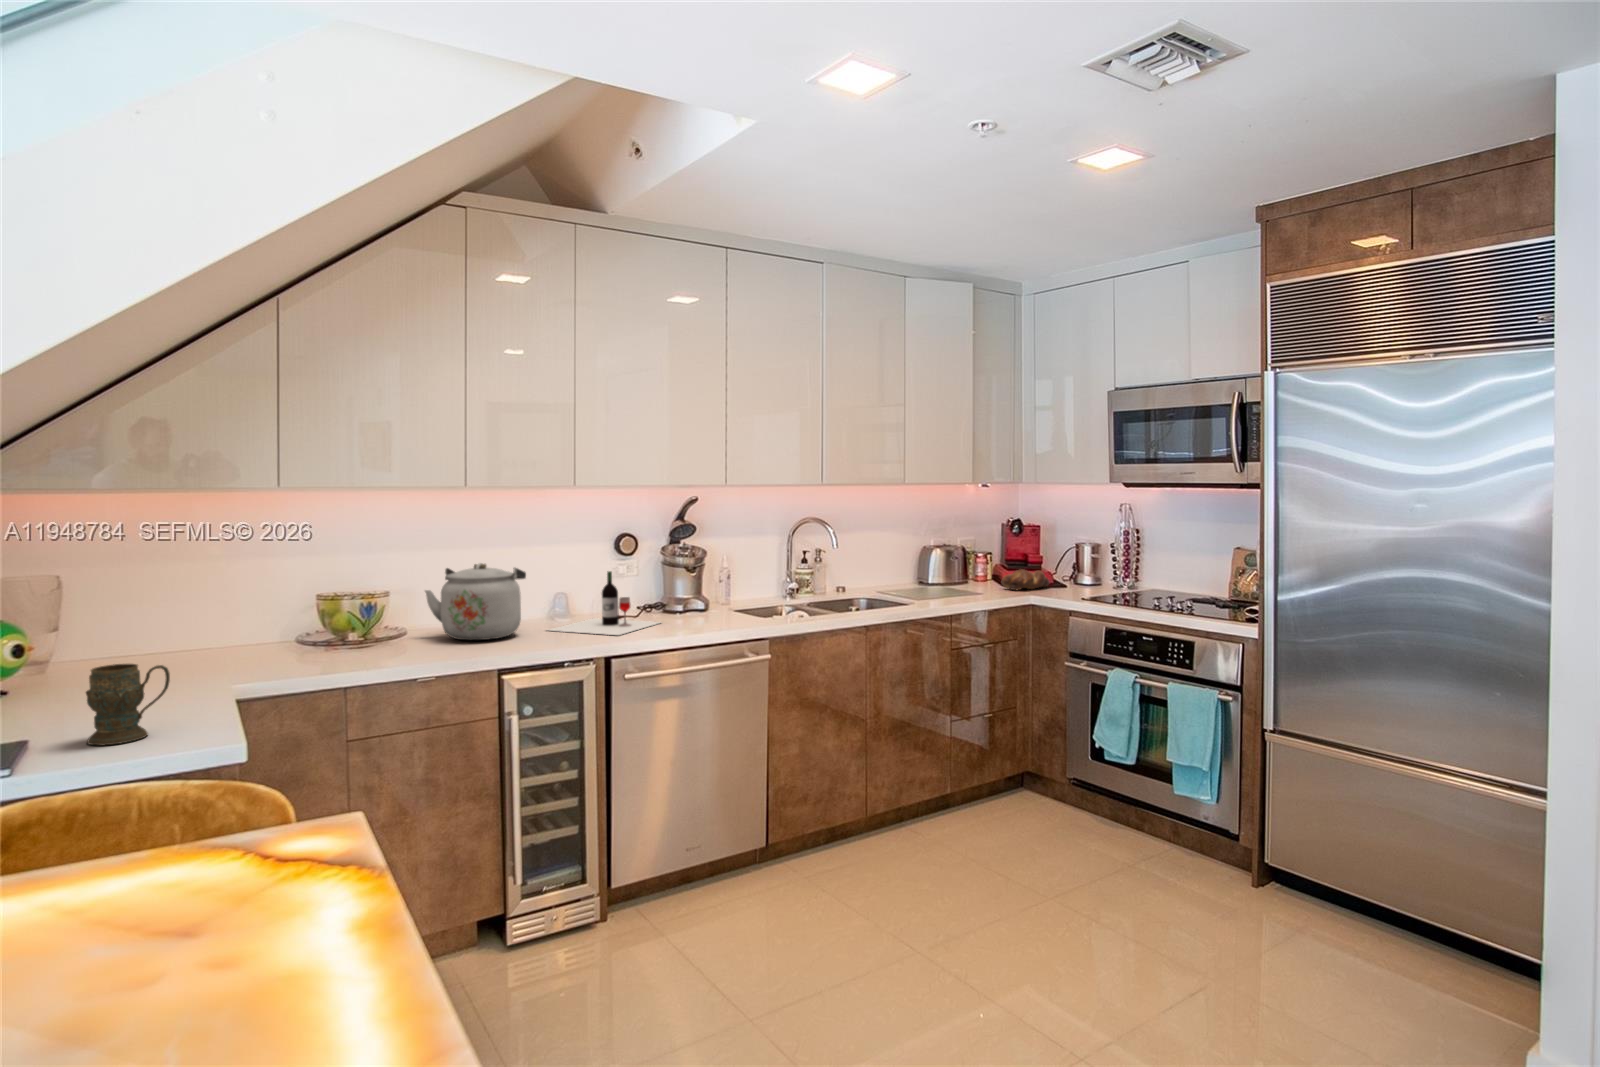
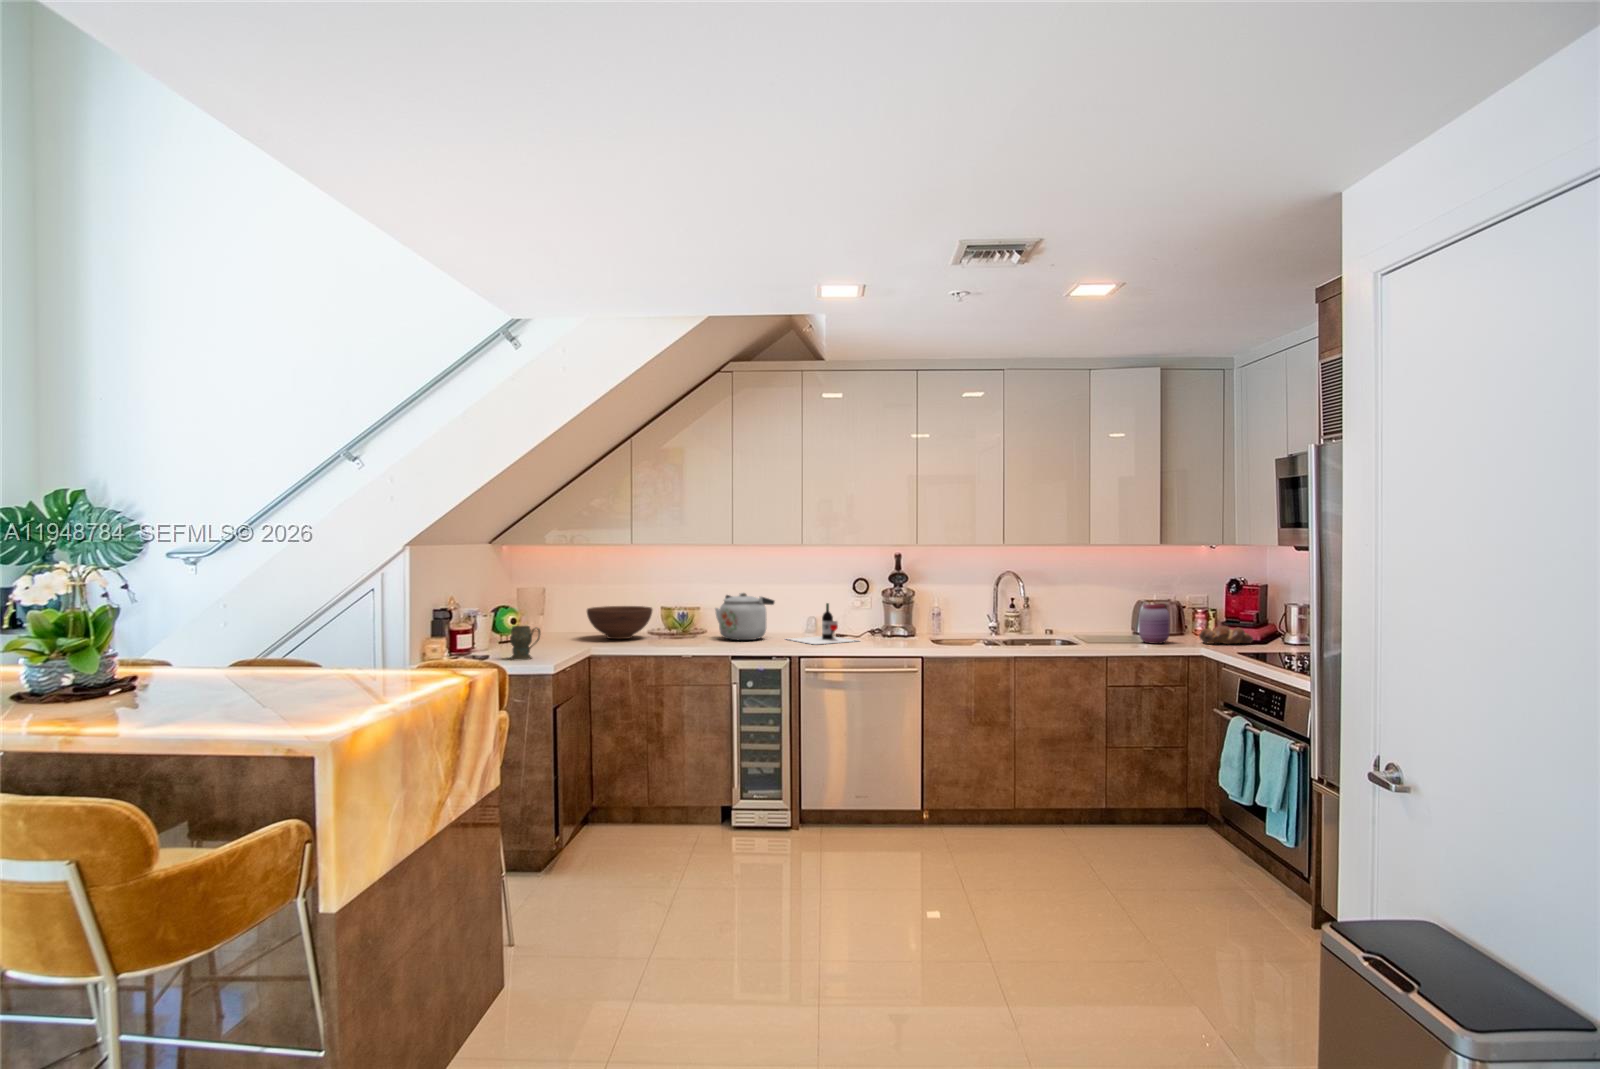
jar: none [952,549,985,595] -> present [1139,603,1169,644]
fruit bowl: none [179,597,317,662] -> present [587,606,652,639]

